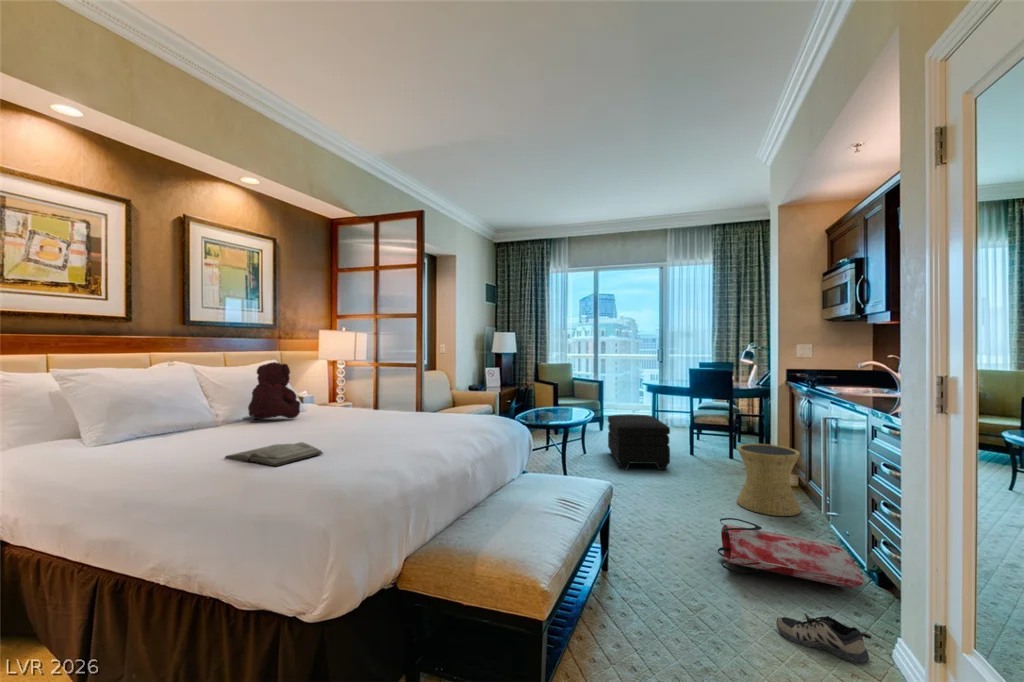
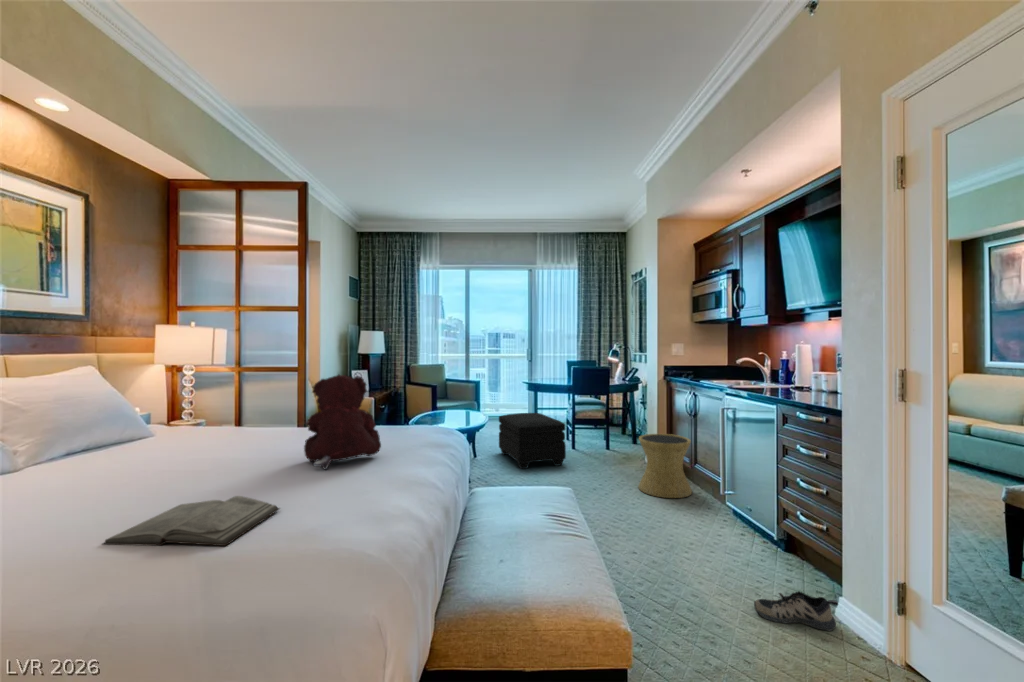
teddy bear: present [243,362,300,422] -> present [304,375,381,470]
bag: present [718,518,864,588] -> none [659,509,792,562]

